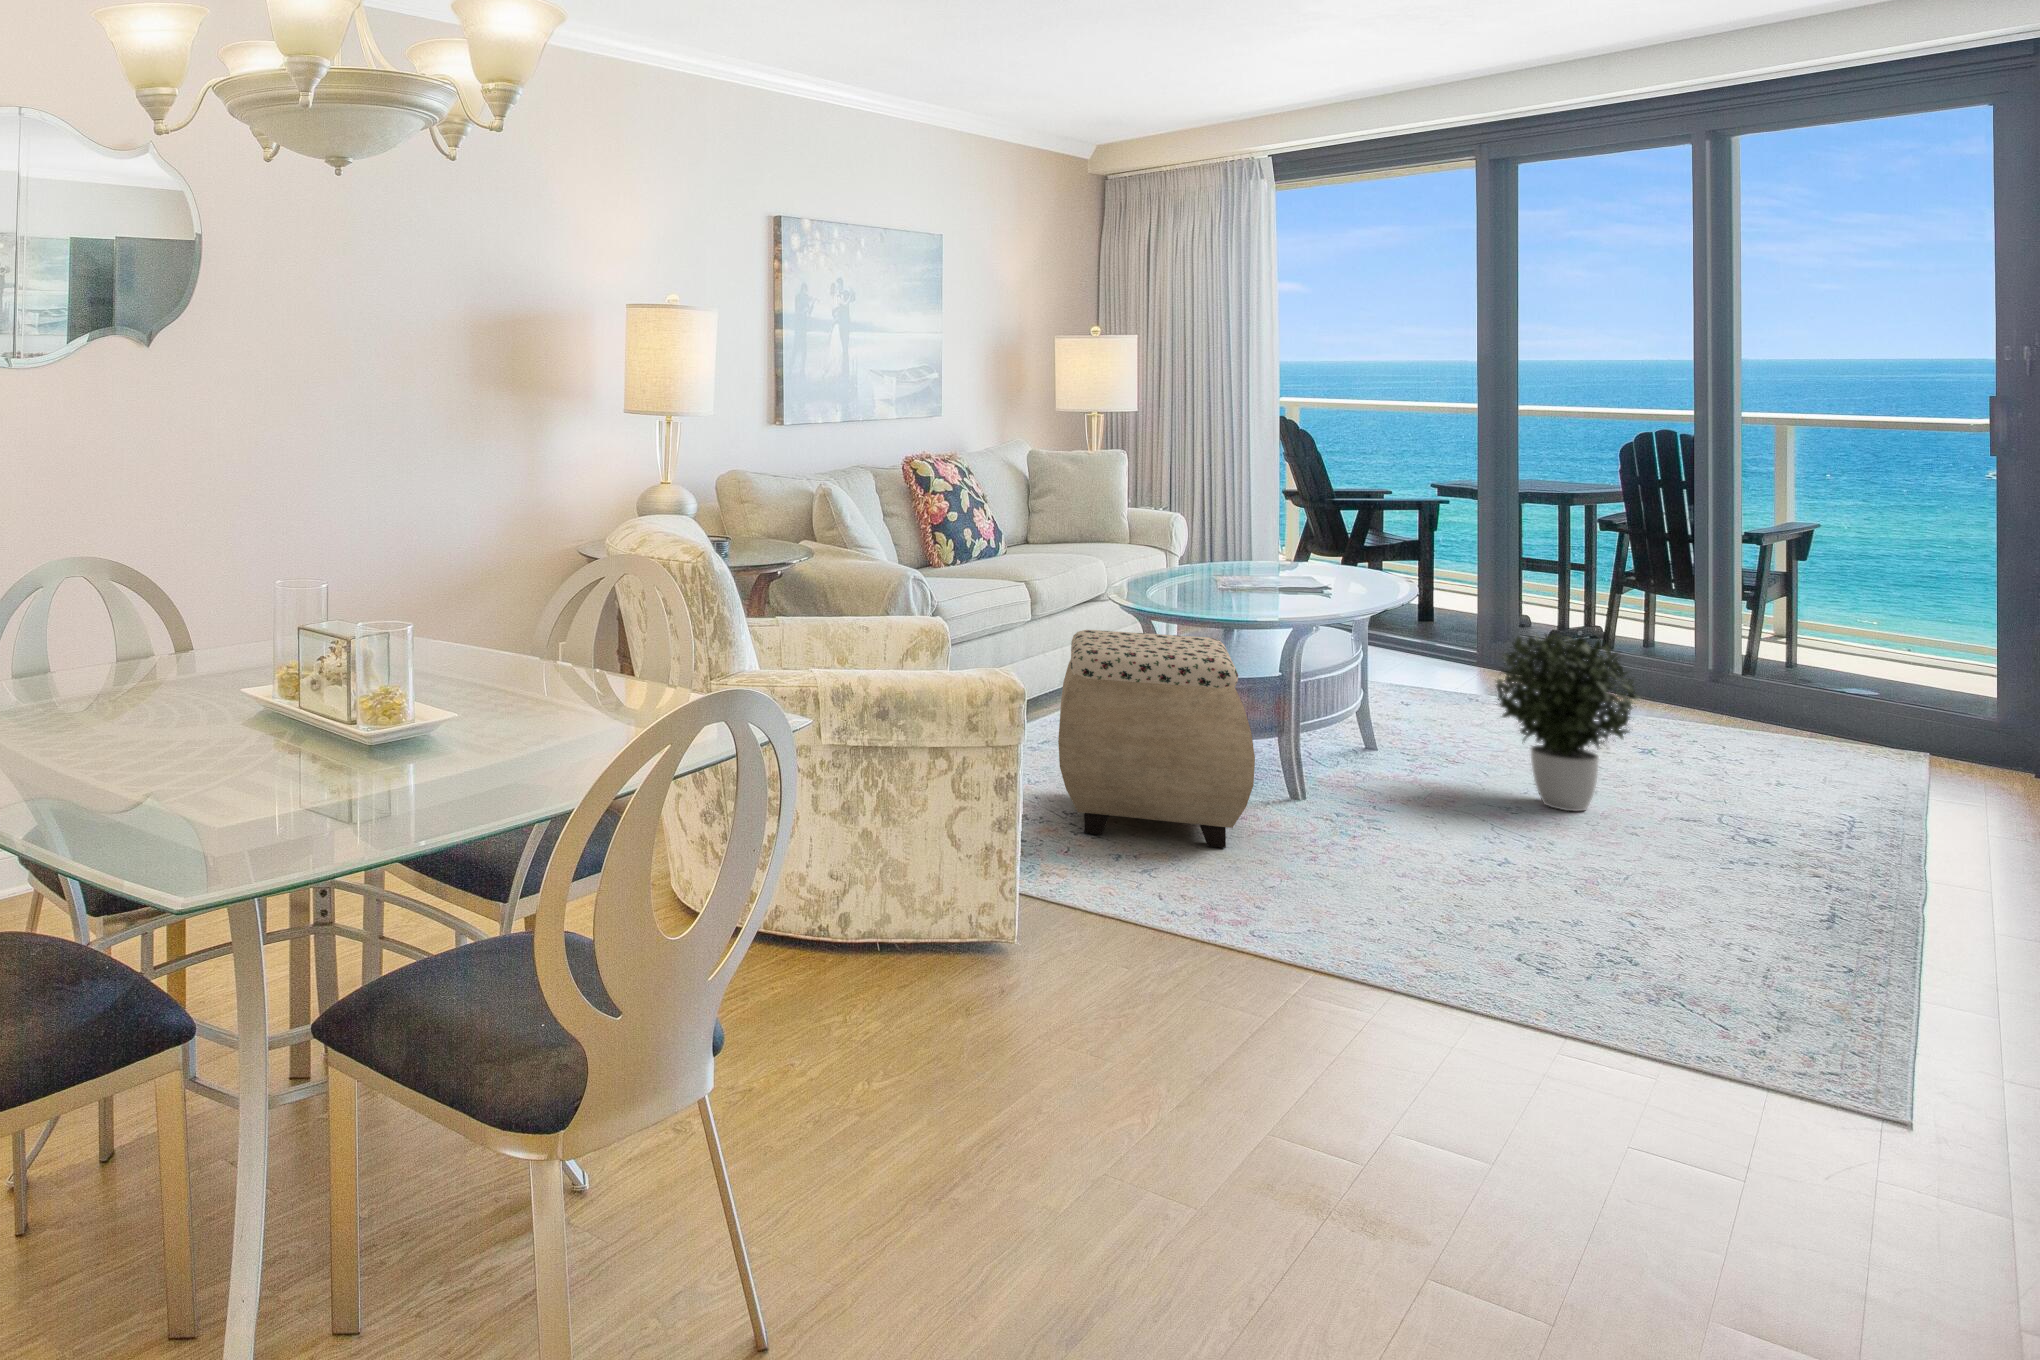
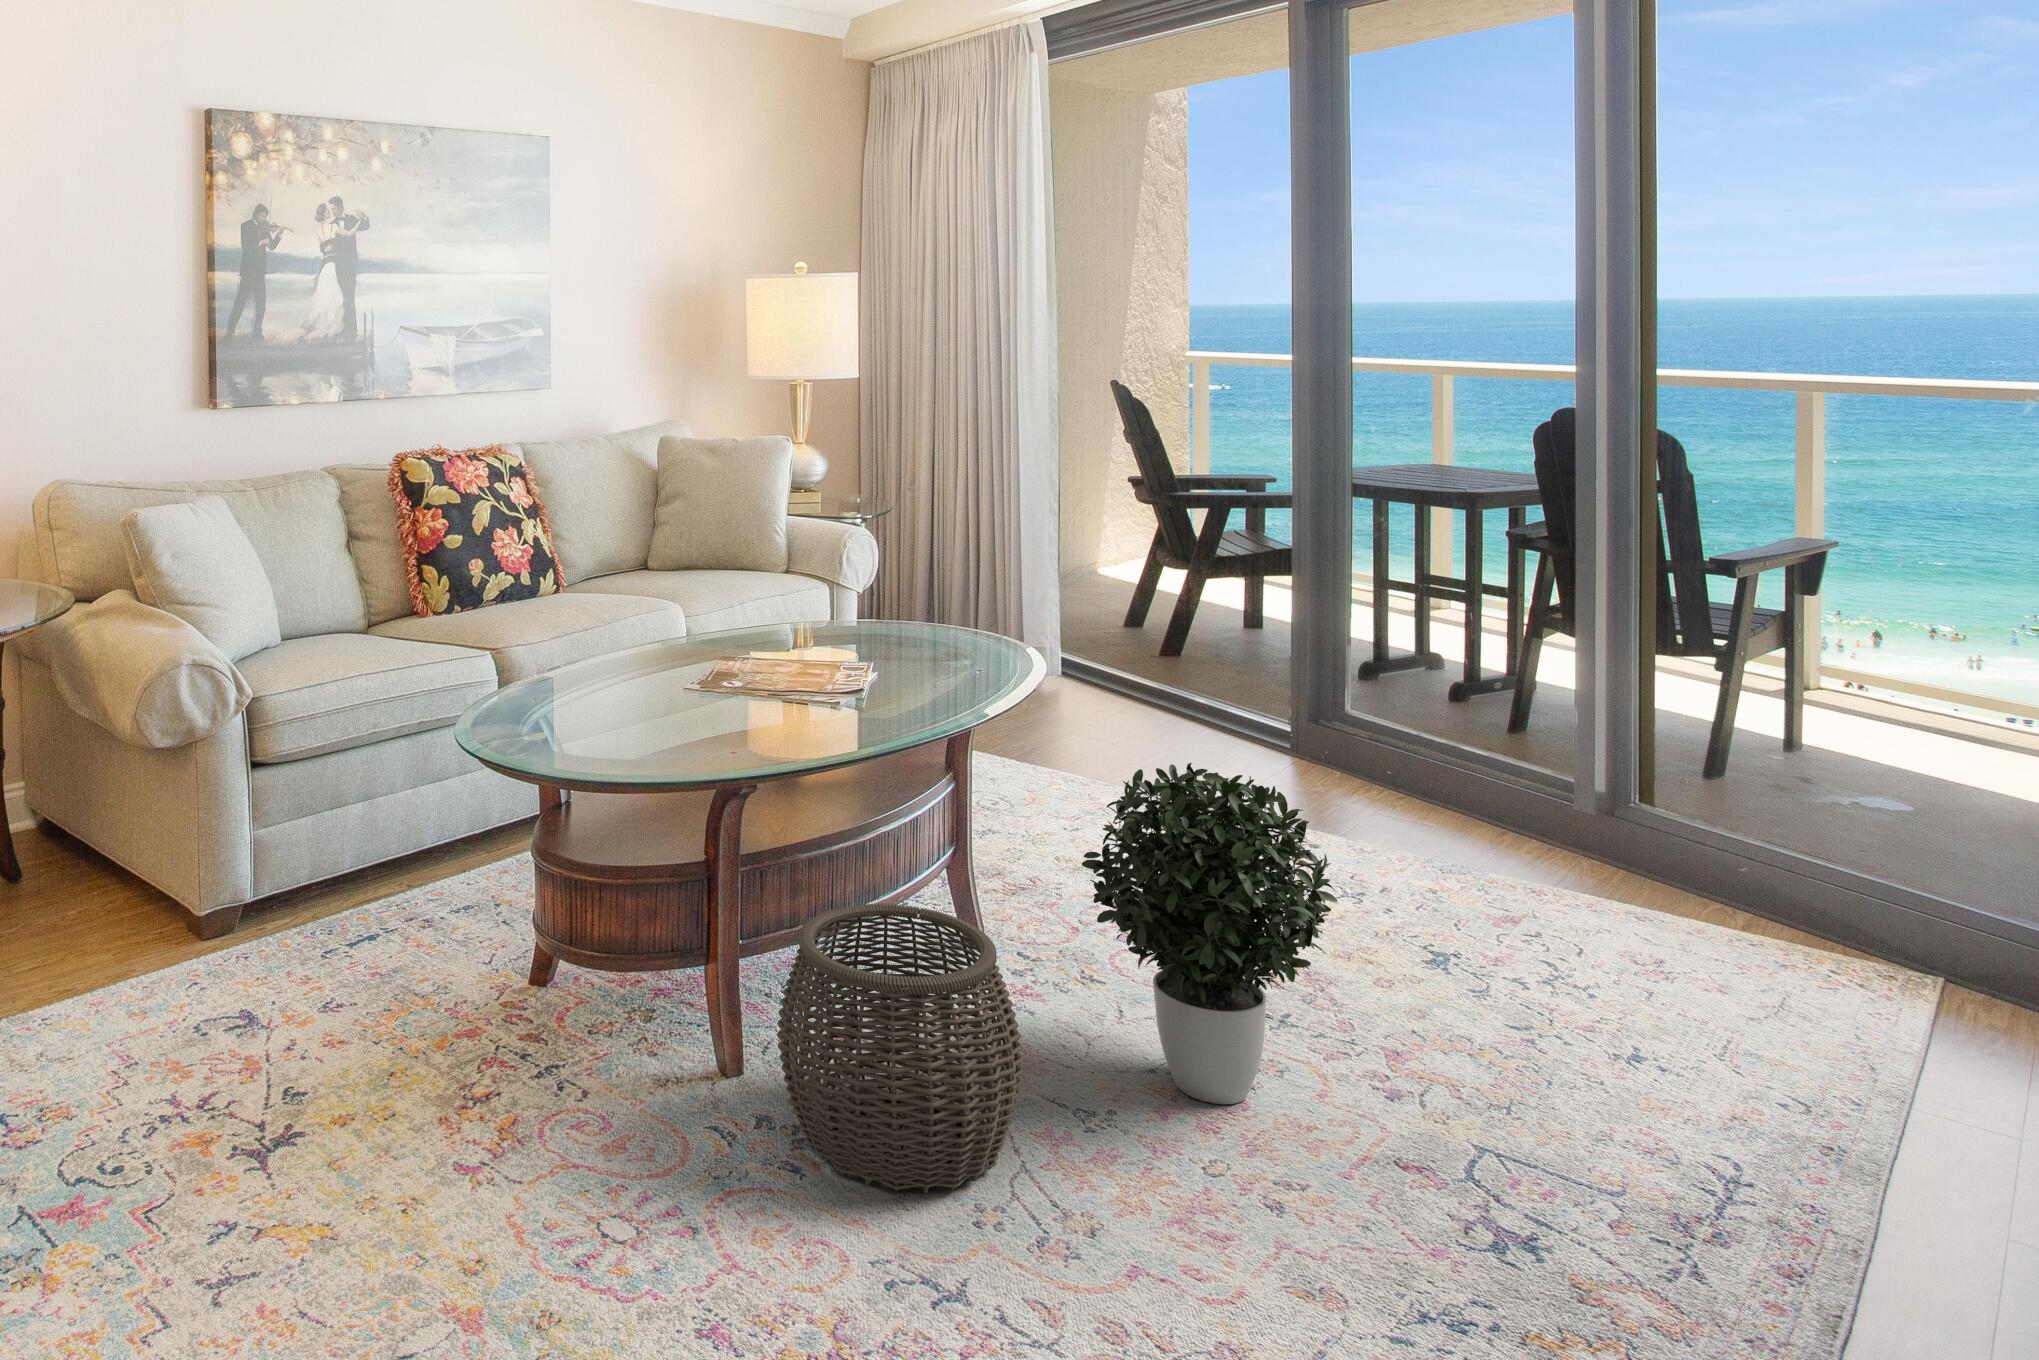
ottoman: present [1058,630,1255,848] -> none [185,759,613,1211]
woven basket: none [1348,706,1496,840] -> present [777,904,1024,1193]

